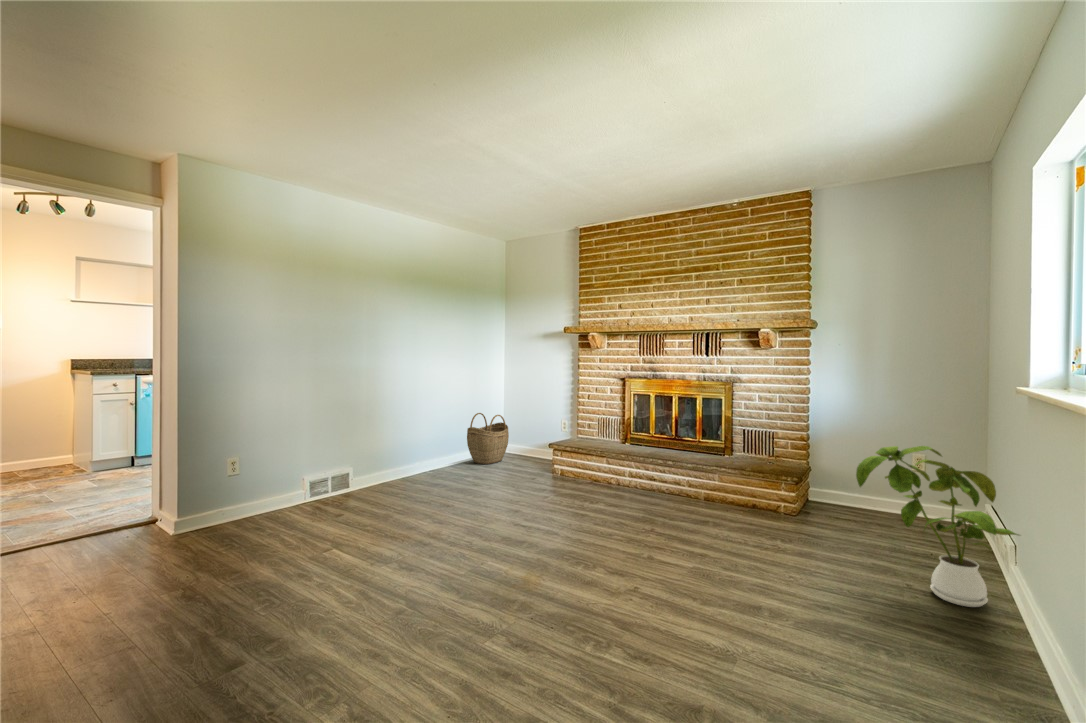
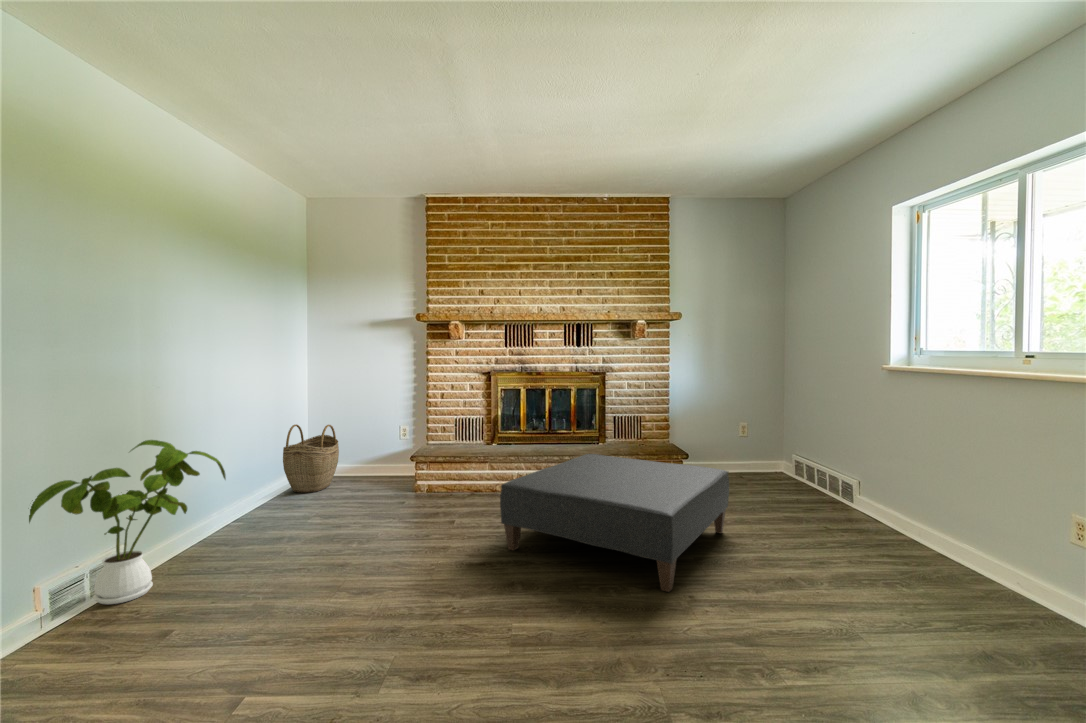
house plant: present [856,446,1018,607] -> present [29,440,226,604]
ottoman: none [546,460,778,588] -> present [500,454,729,592]

